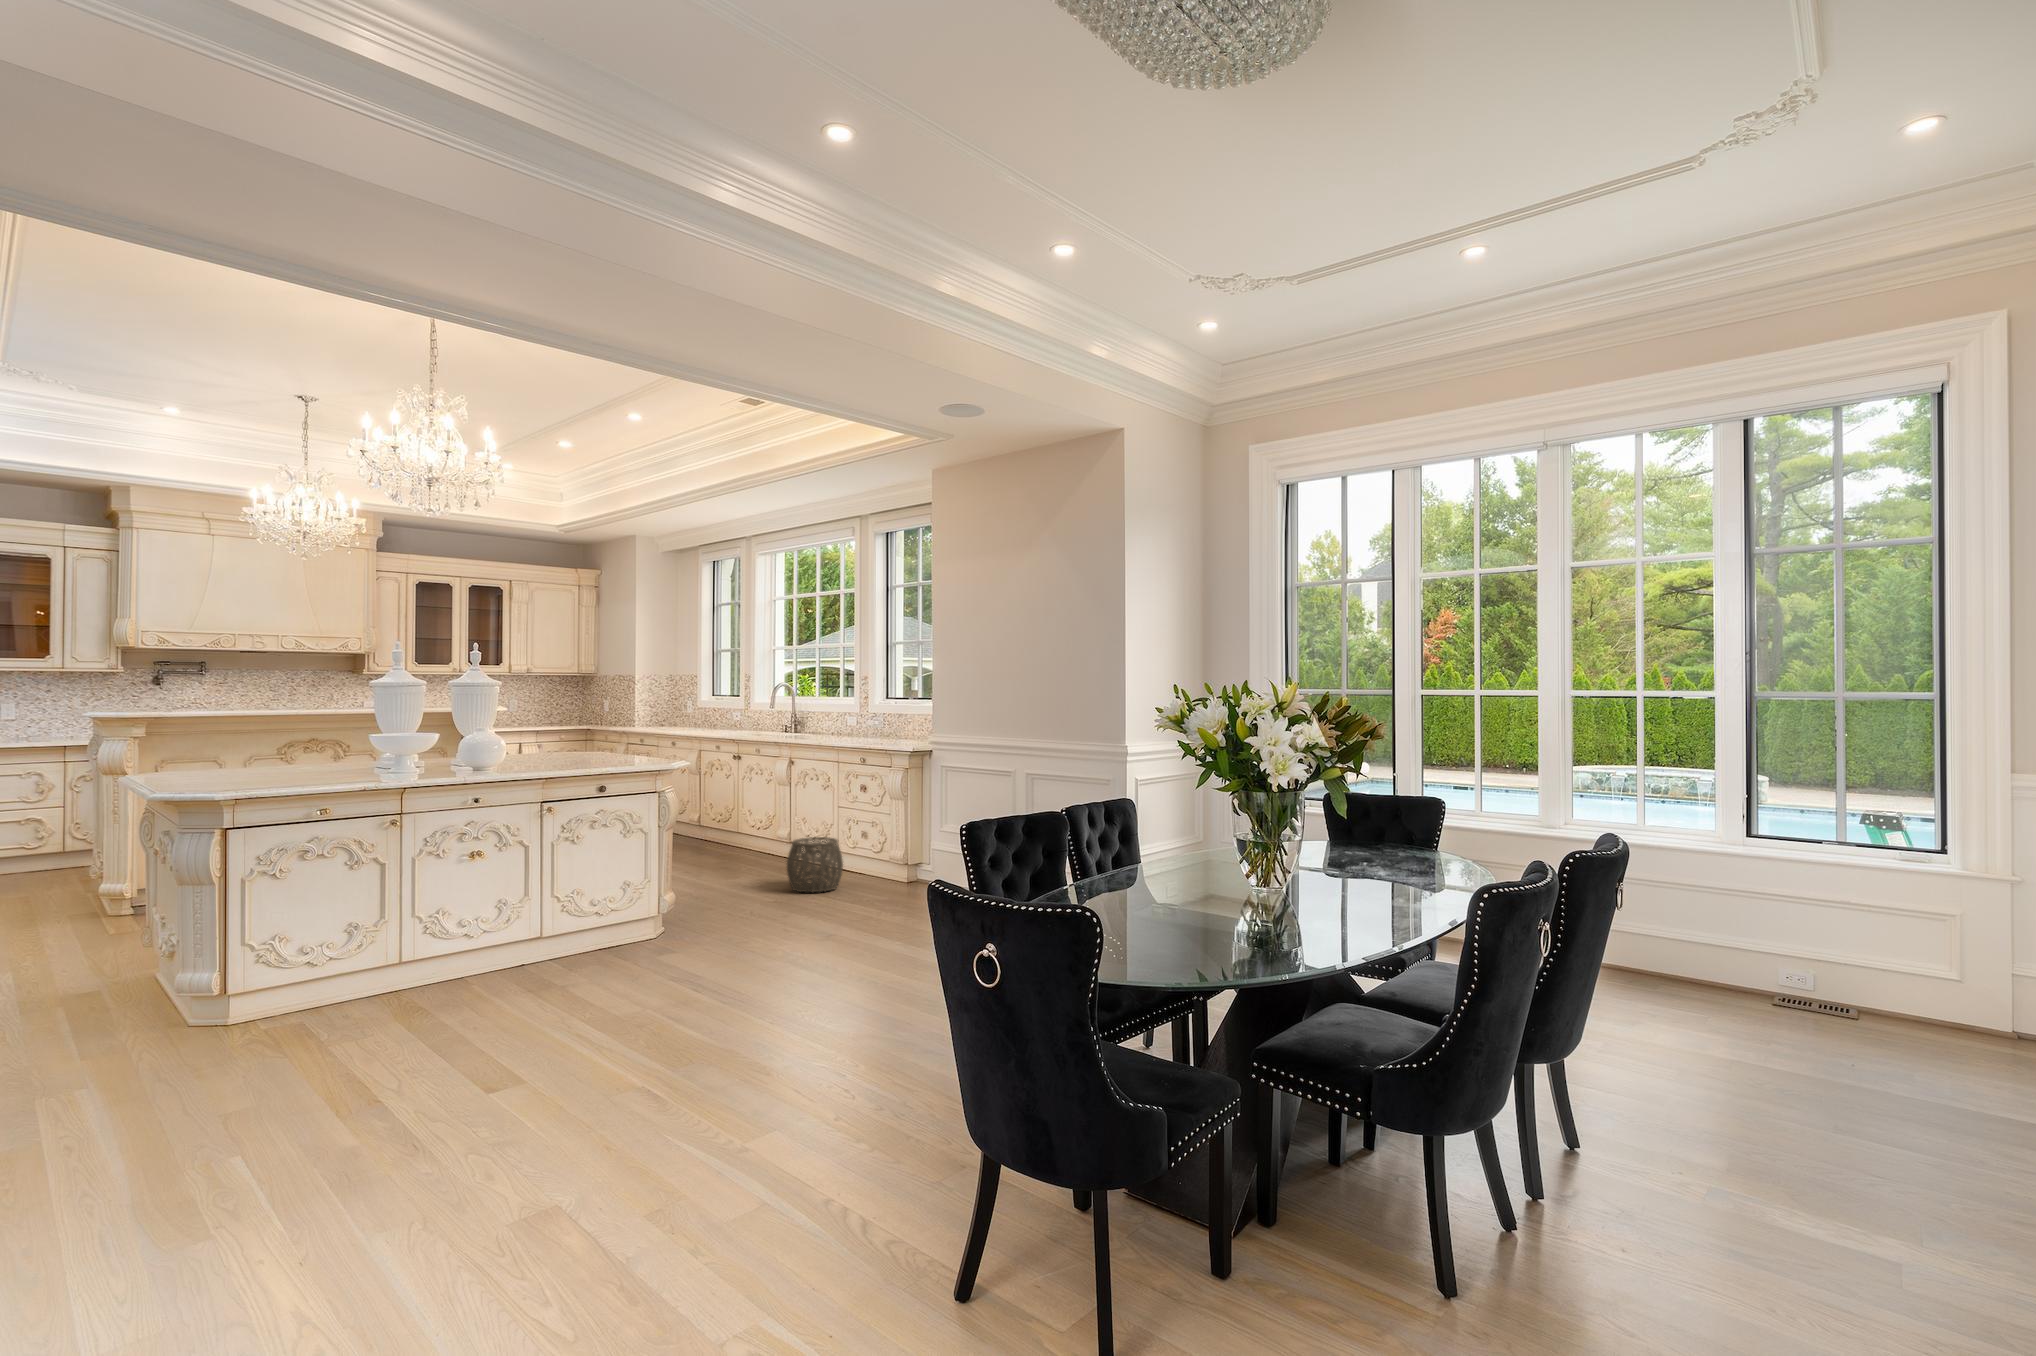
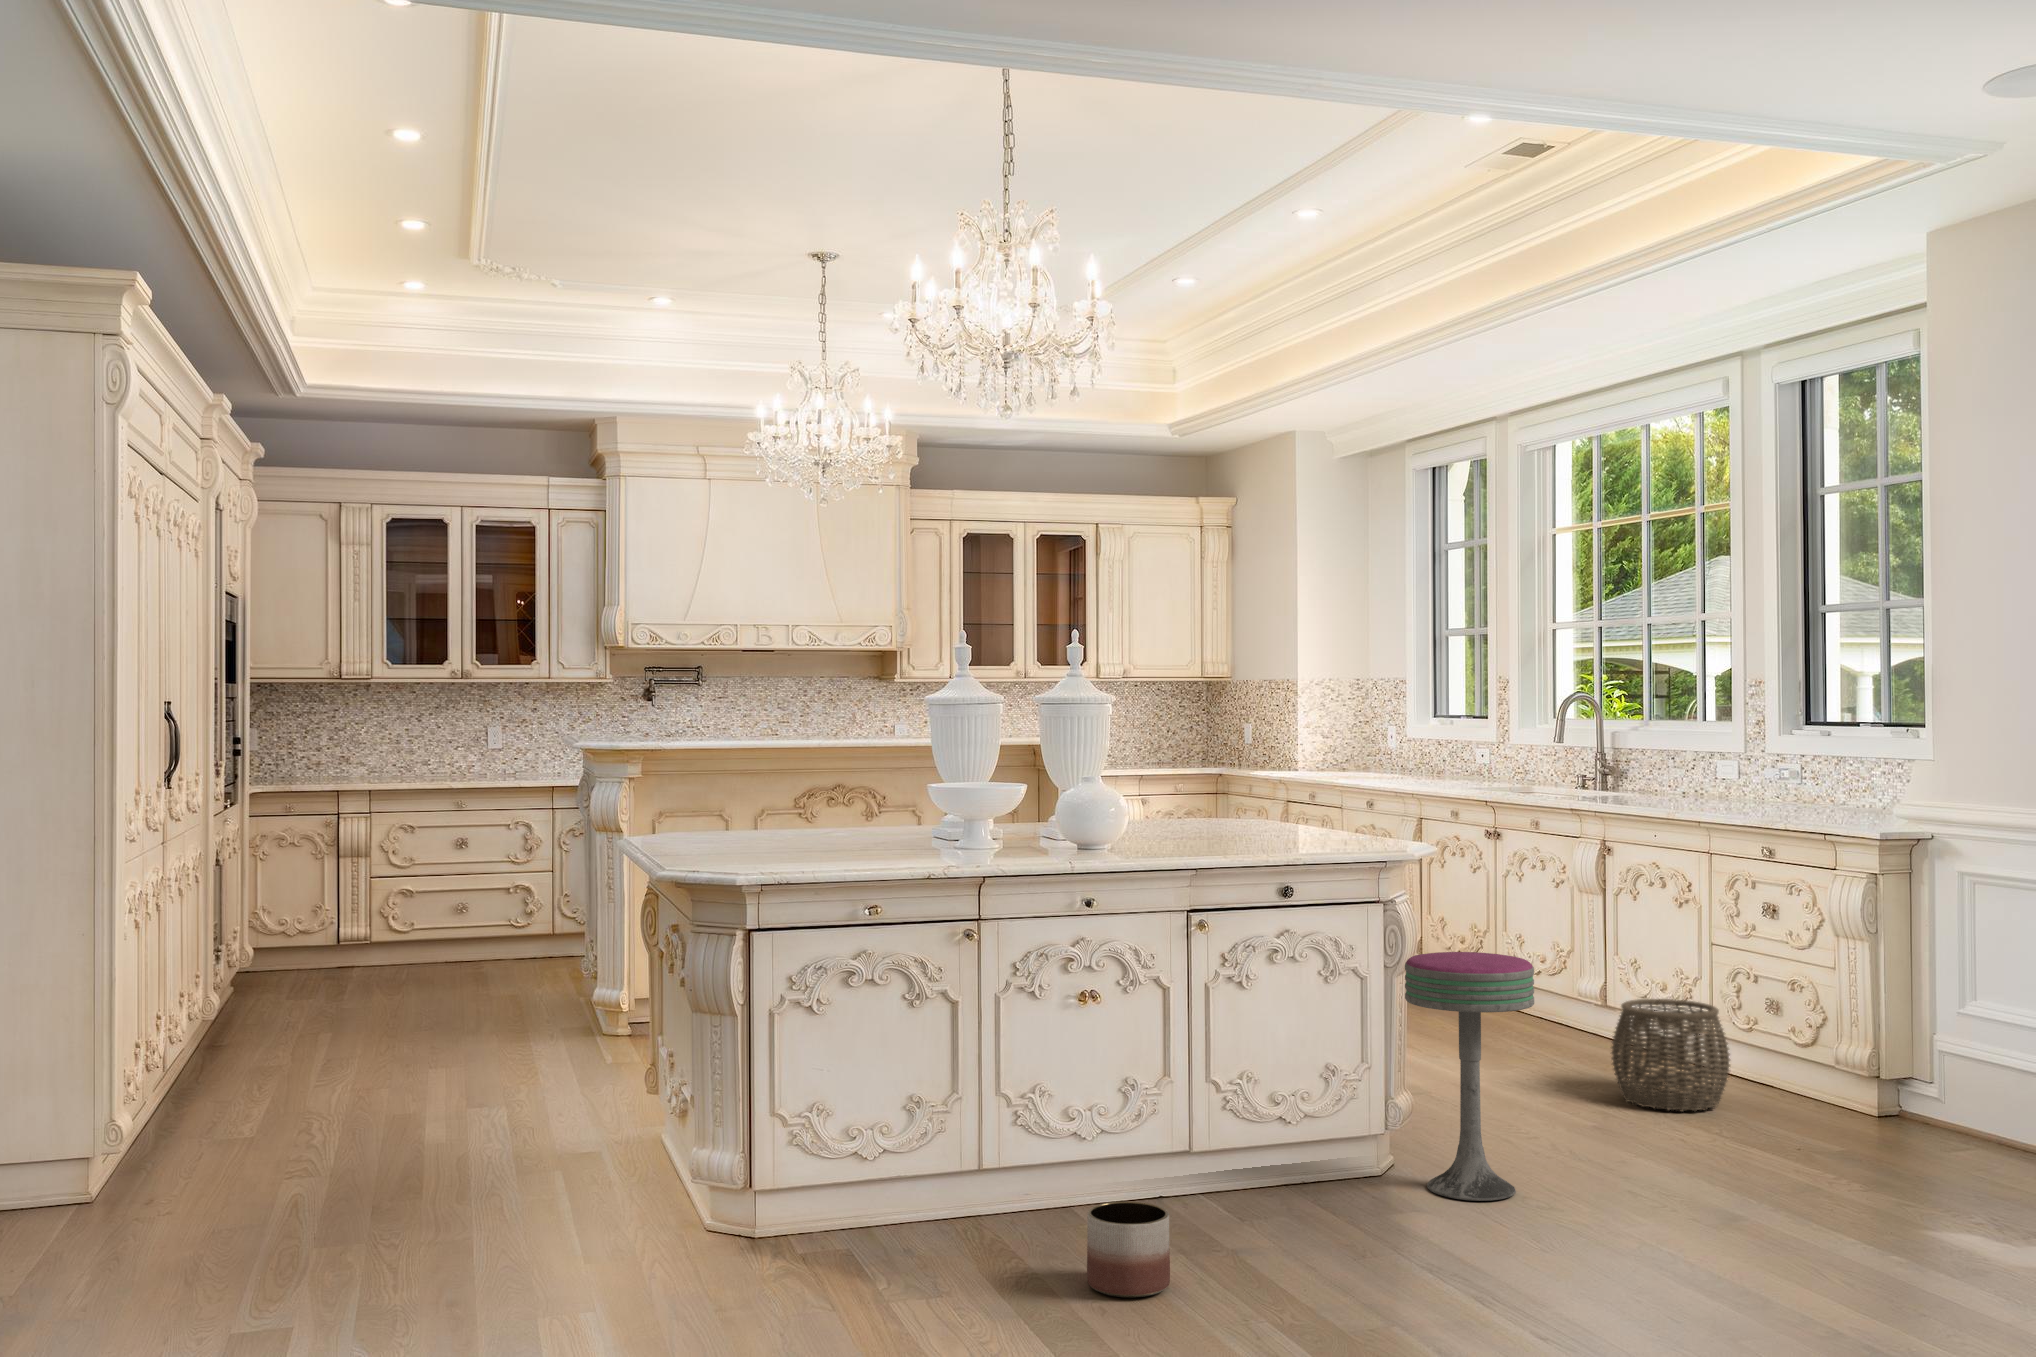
bar stool: none [667,818,735,946] -> present [1405,952,1534,1201]
planter: none [465,966,517,1019] -> present [1087,1201,1170,1297]

